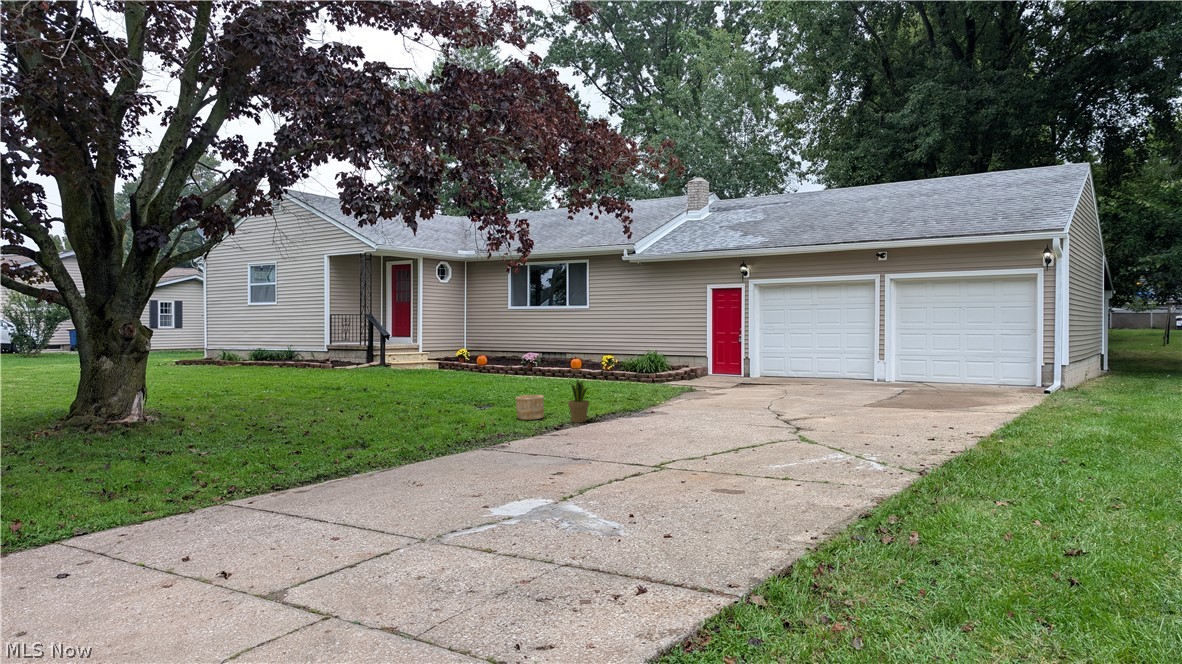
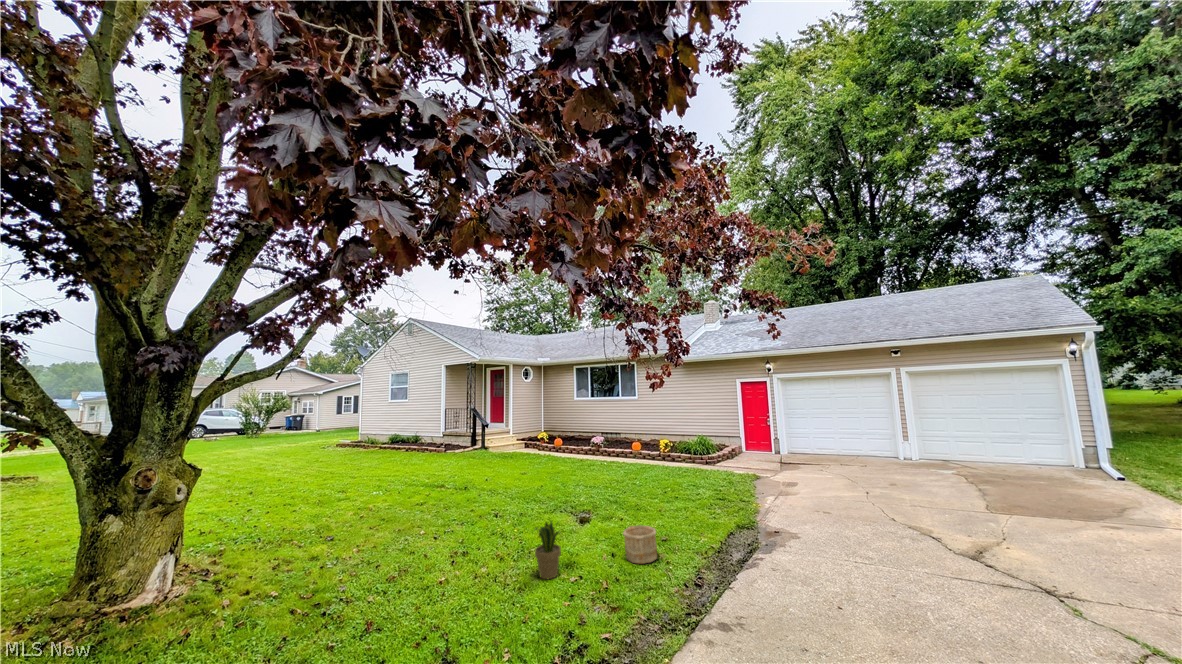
potted plant: present [568,380,589,423] -> present [535,522,561,579]

